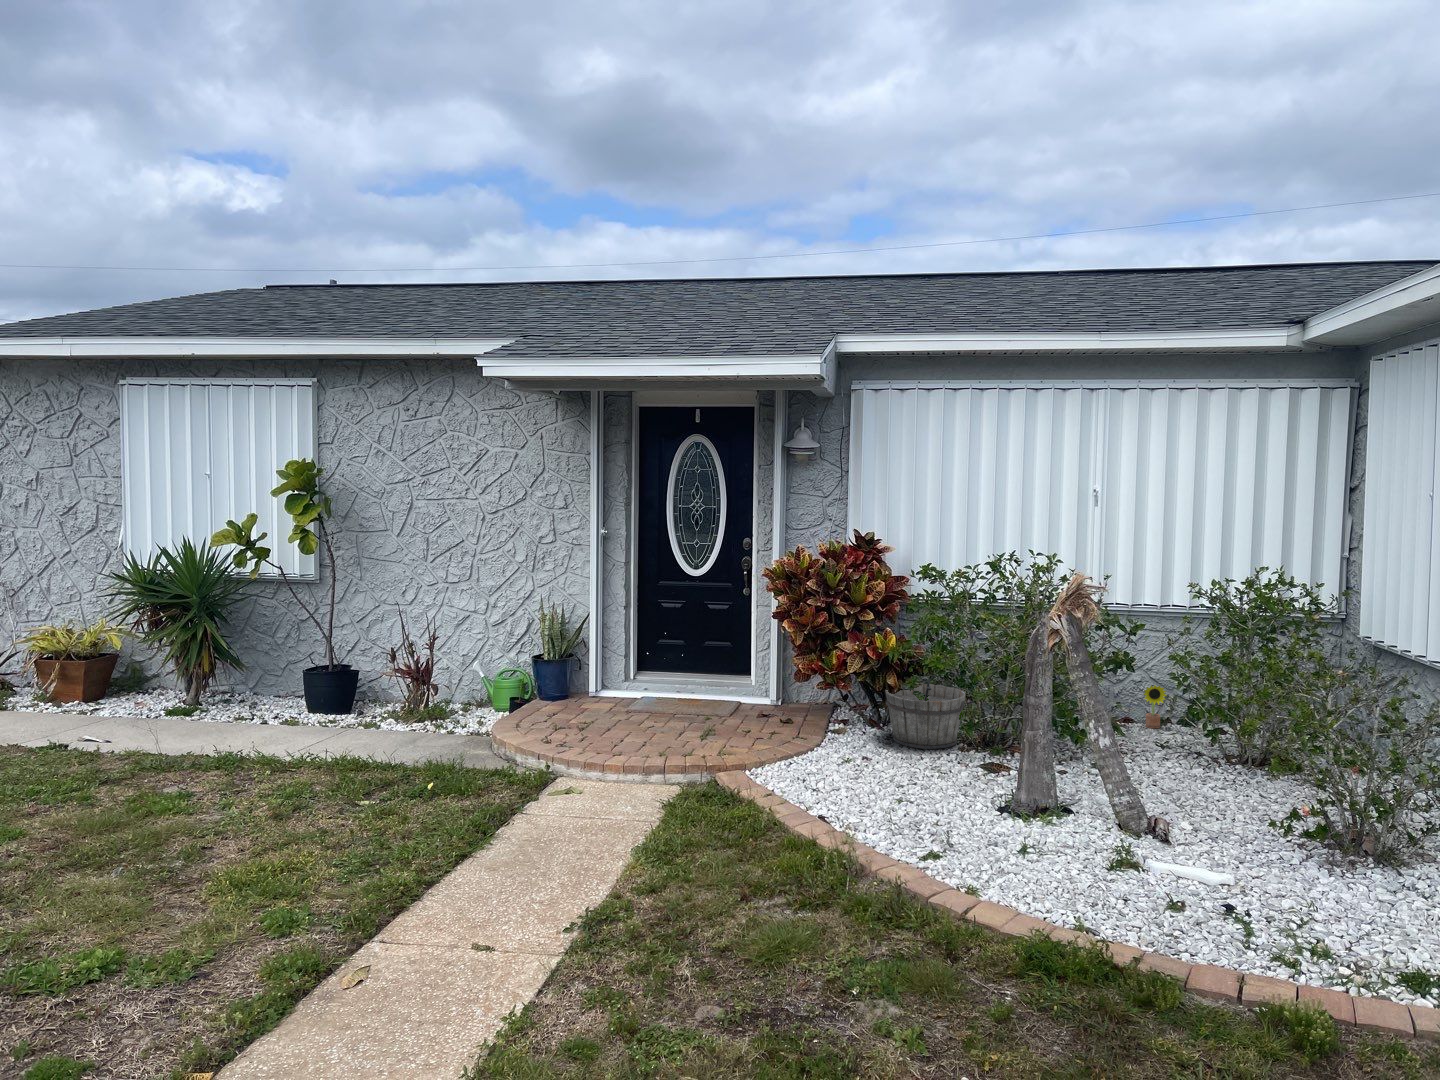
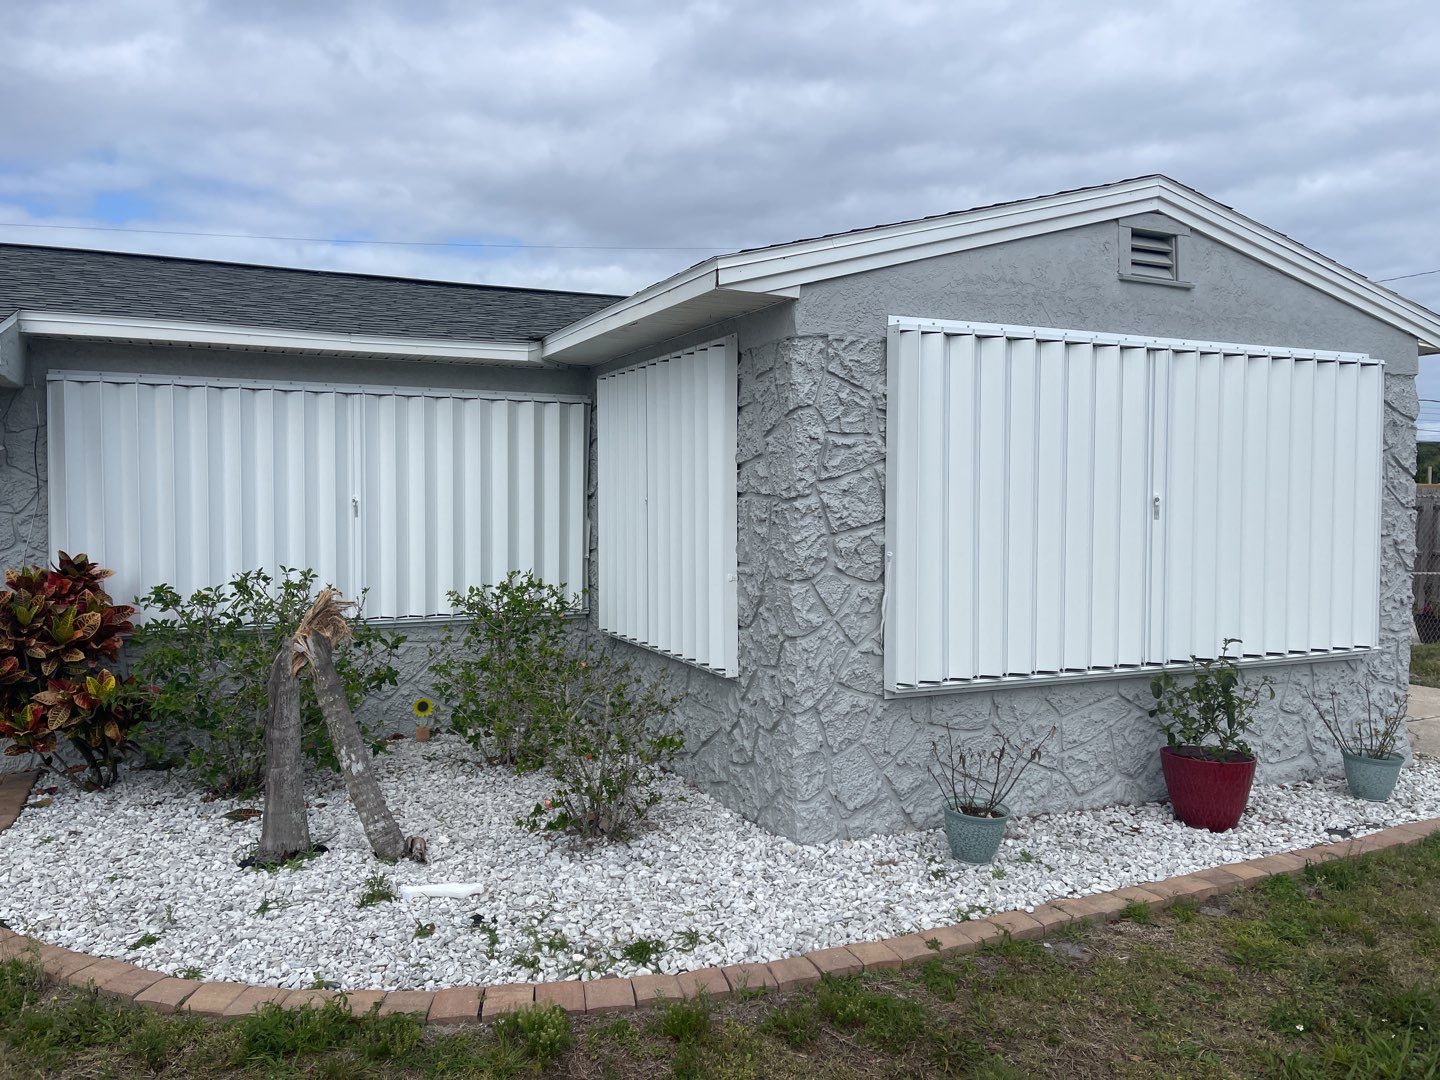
wooden bucket: present [885,675,965,749] -> none [102,717,212,807]

